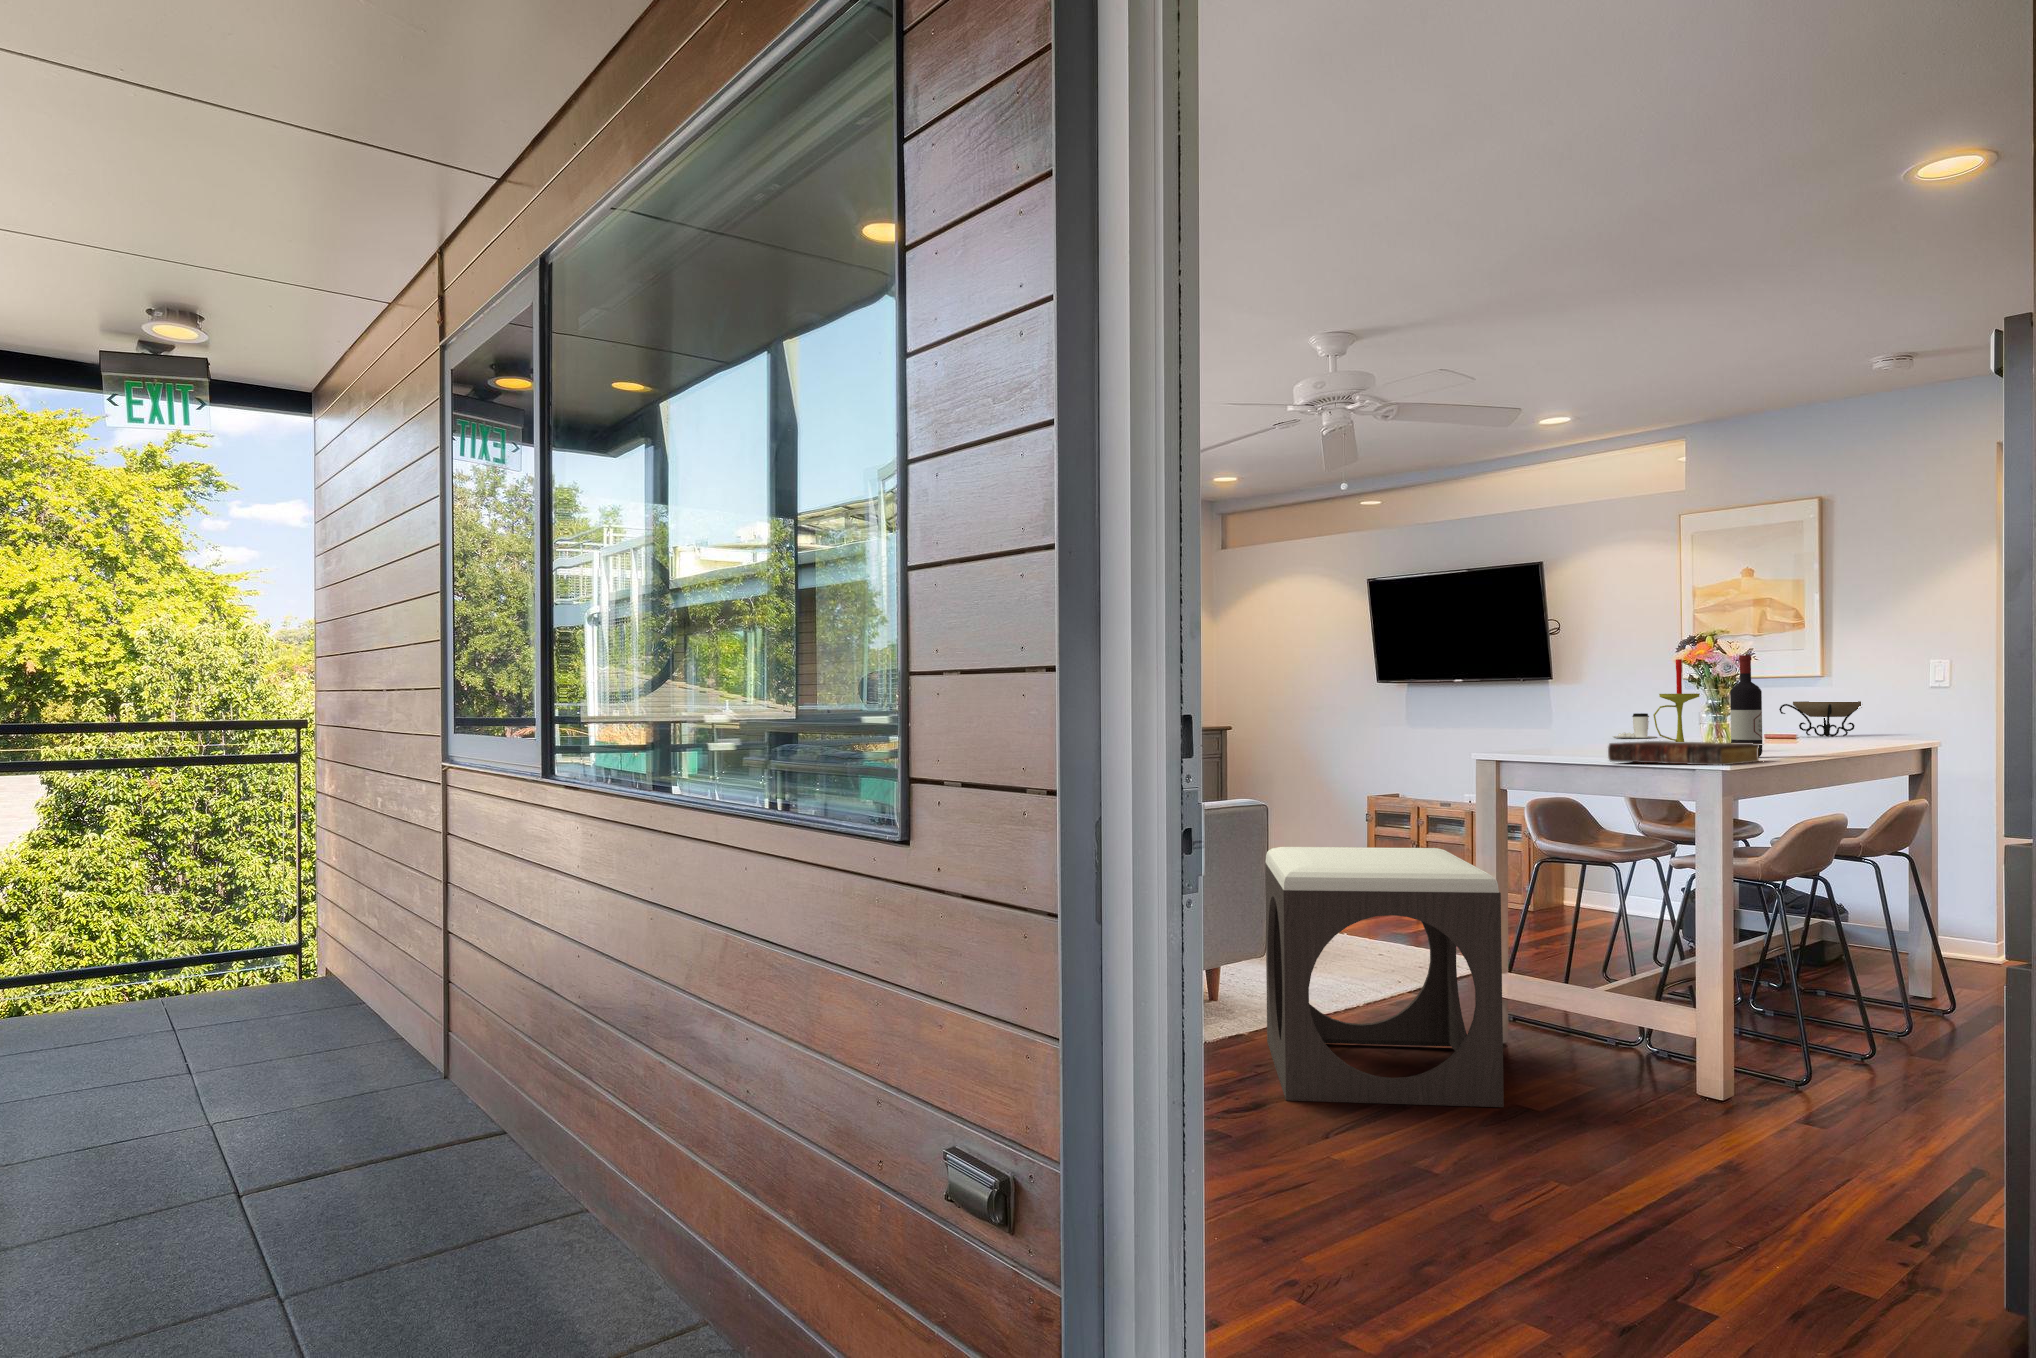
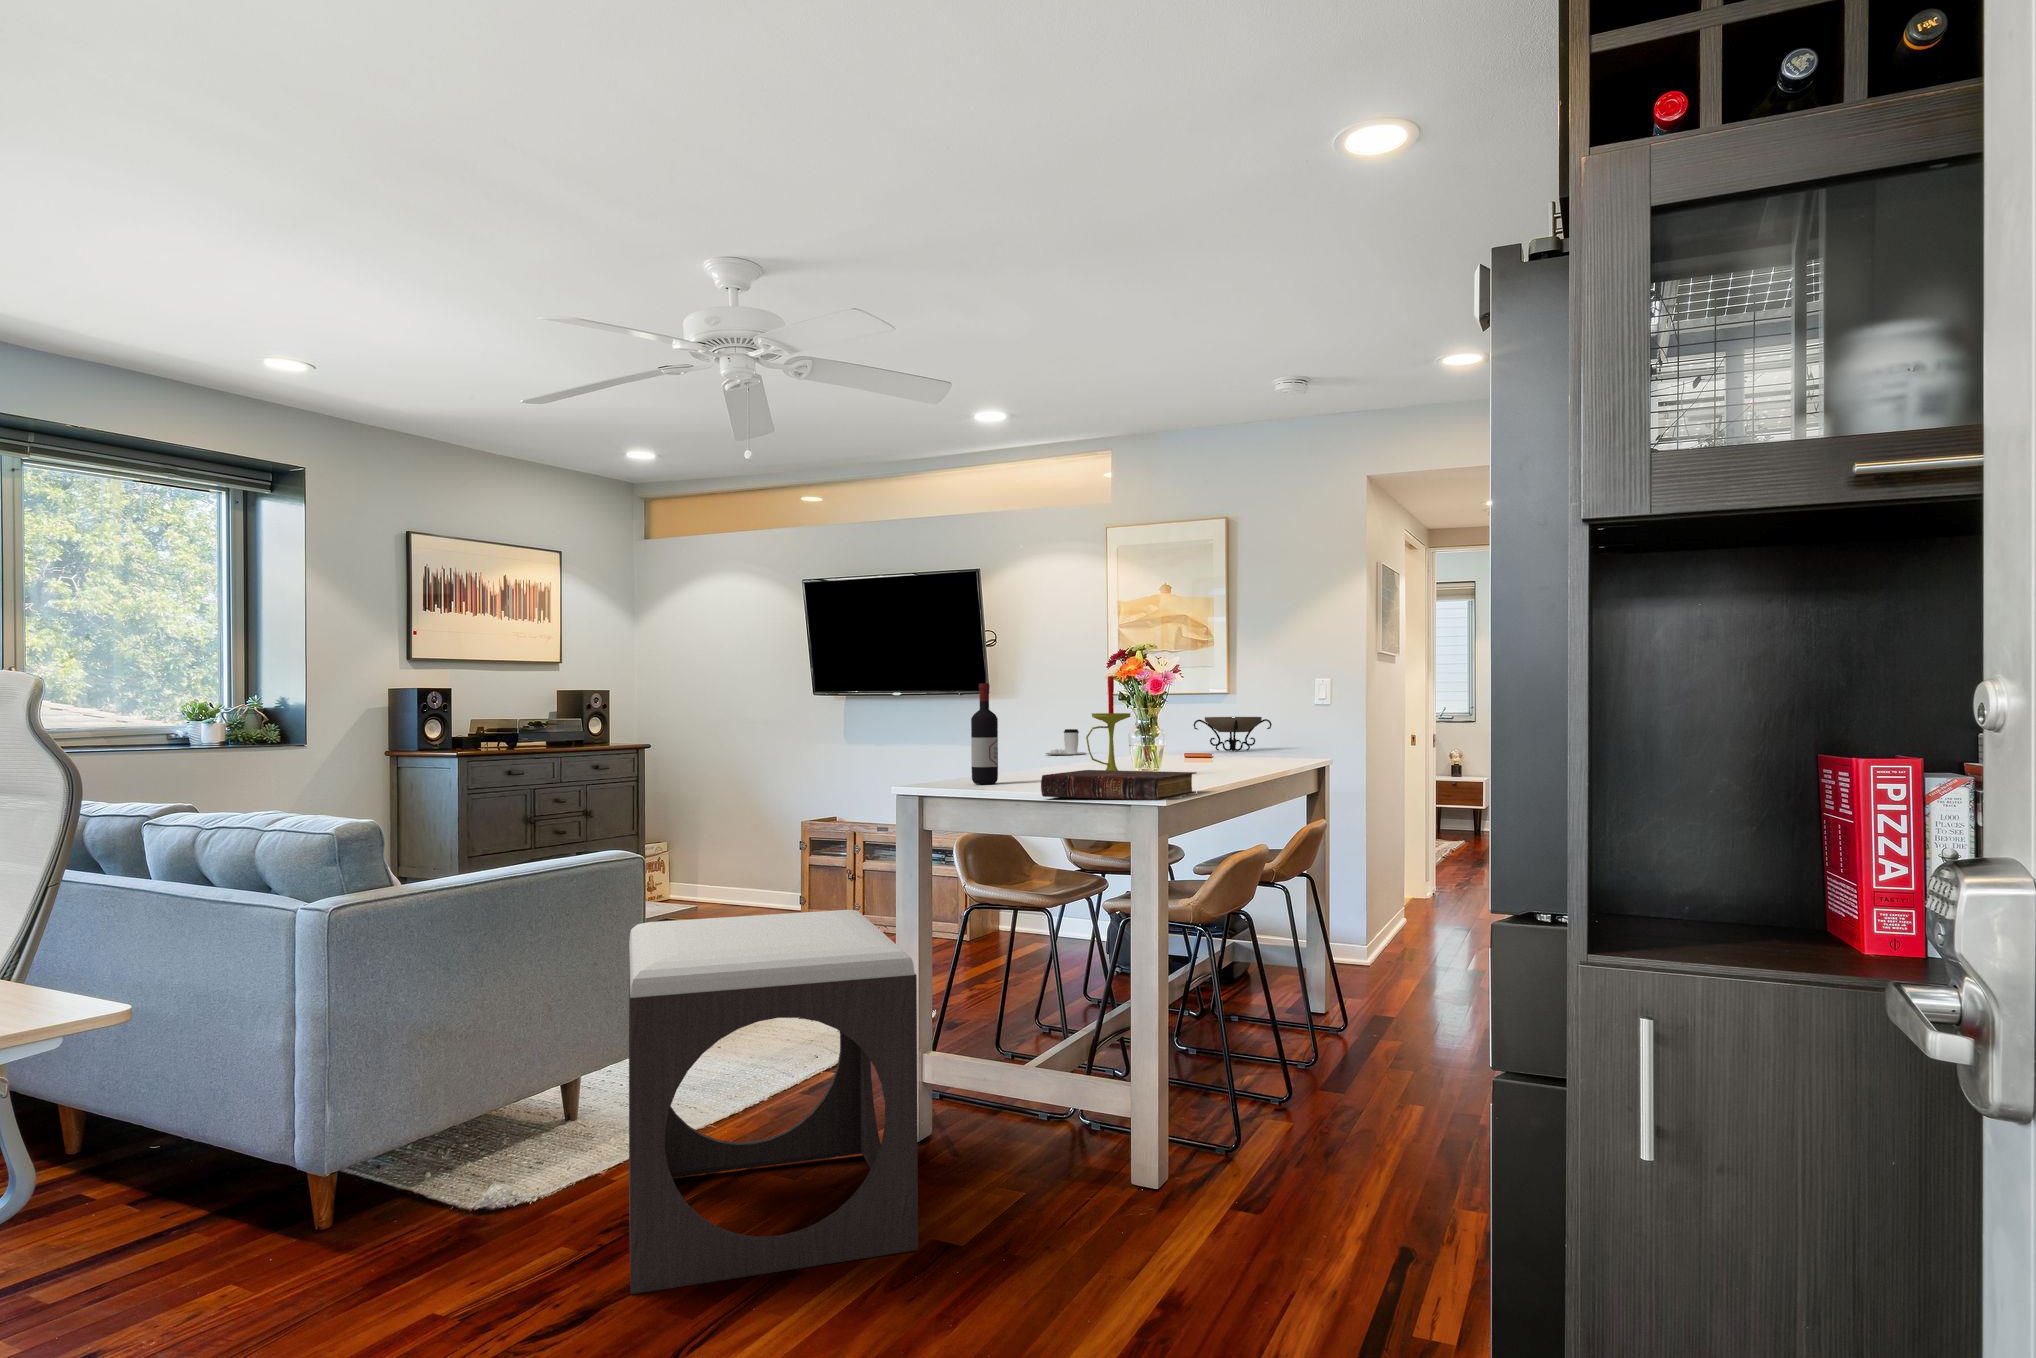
wine bottle: present [1730,655,1762,757] -> present [971,683,998,784]

